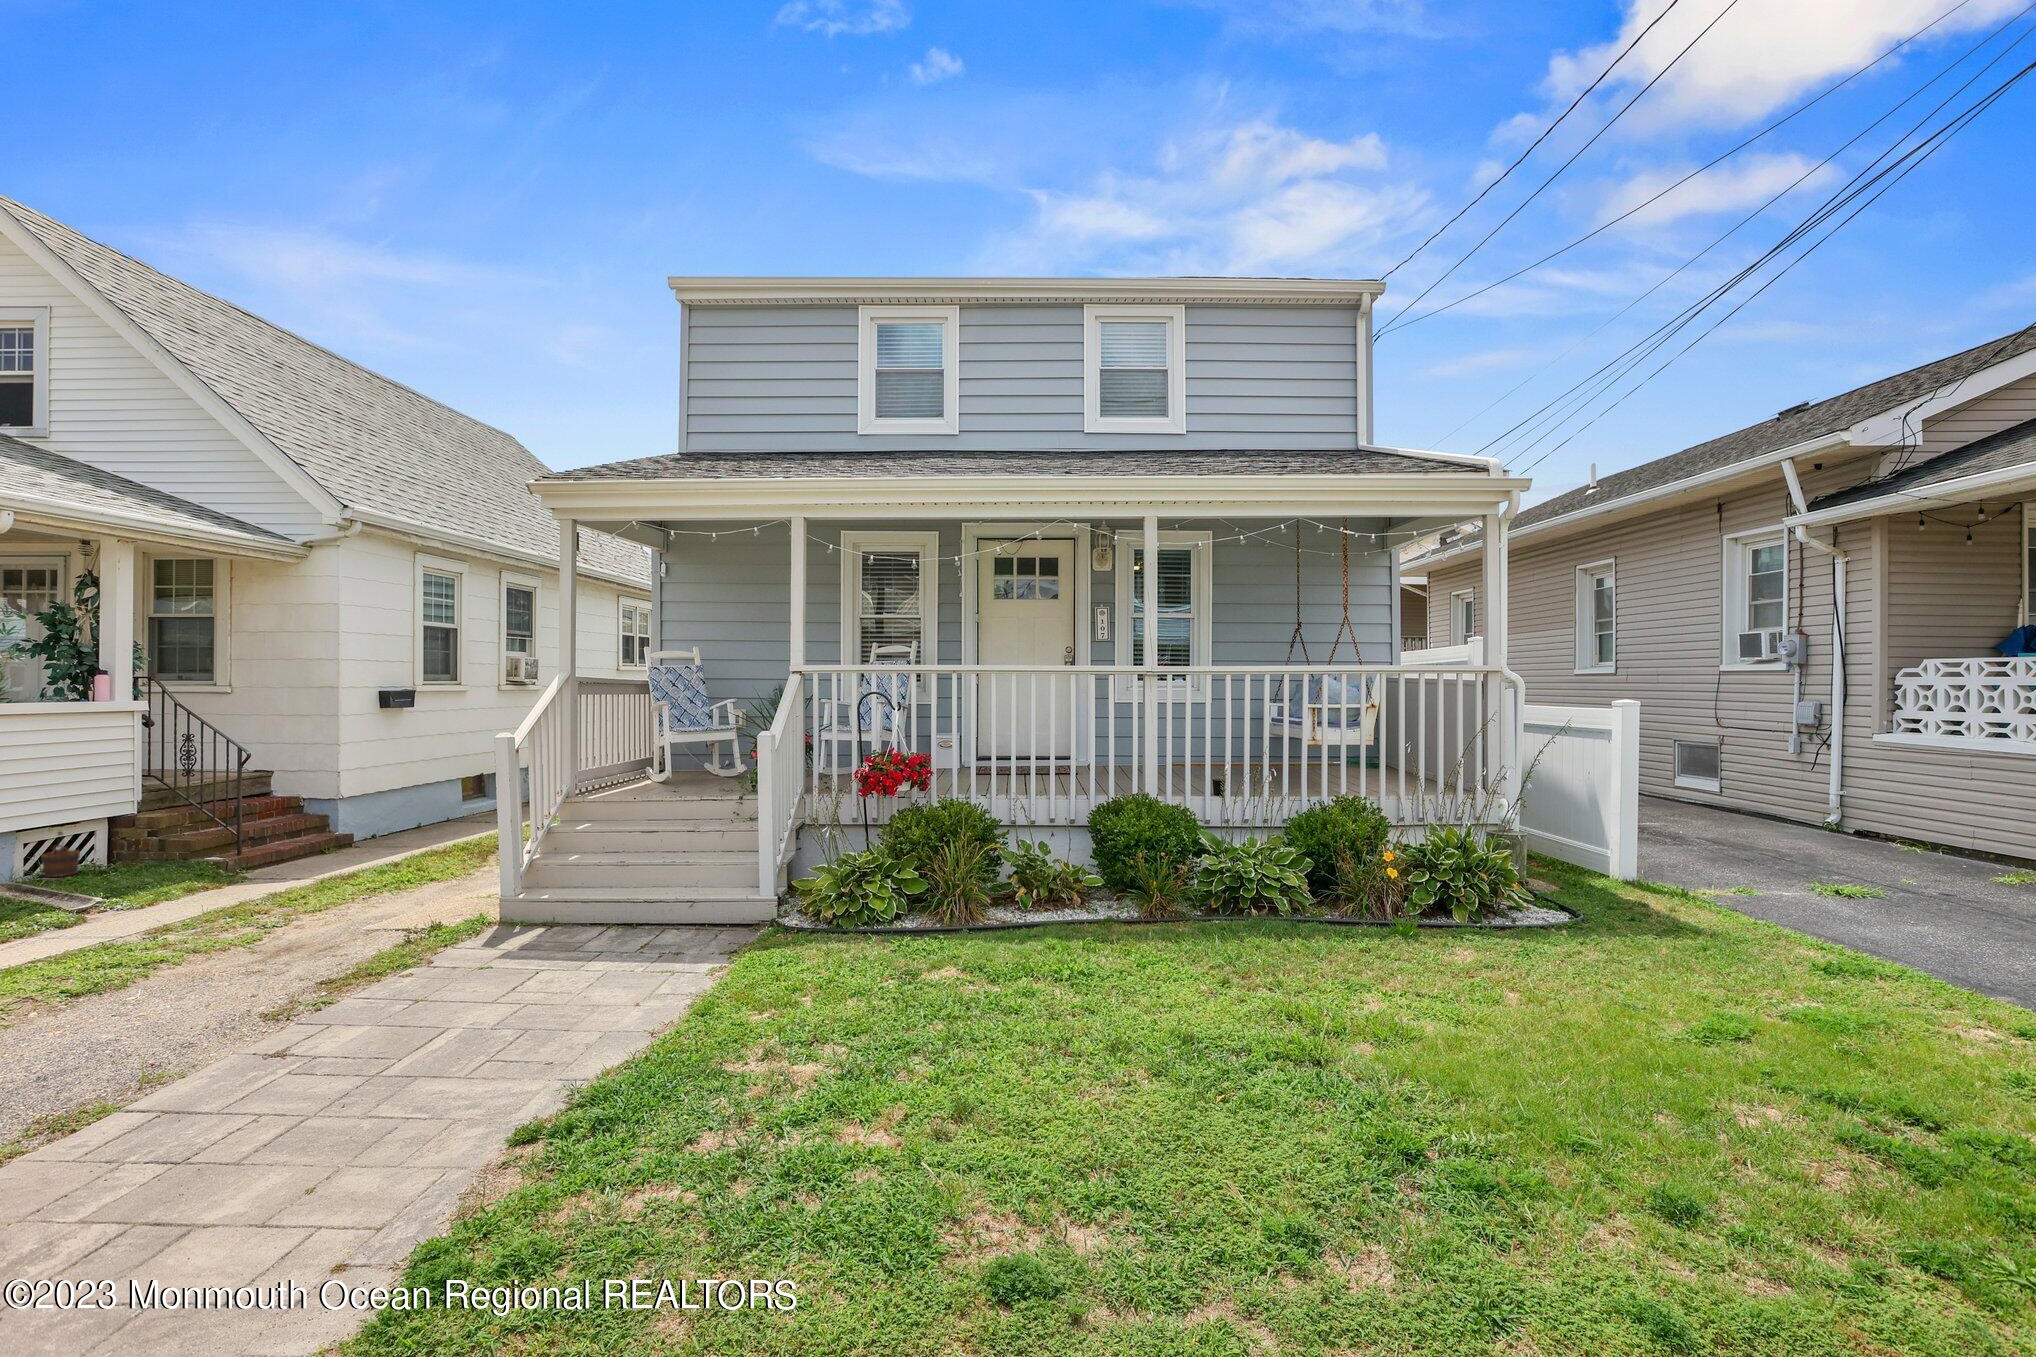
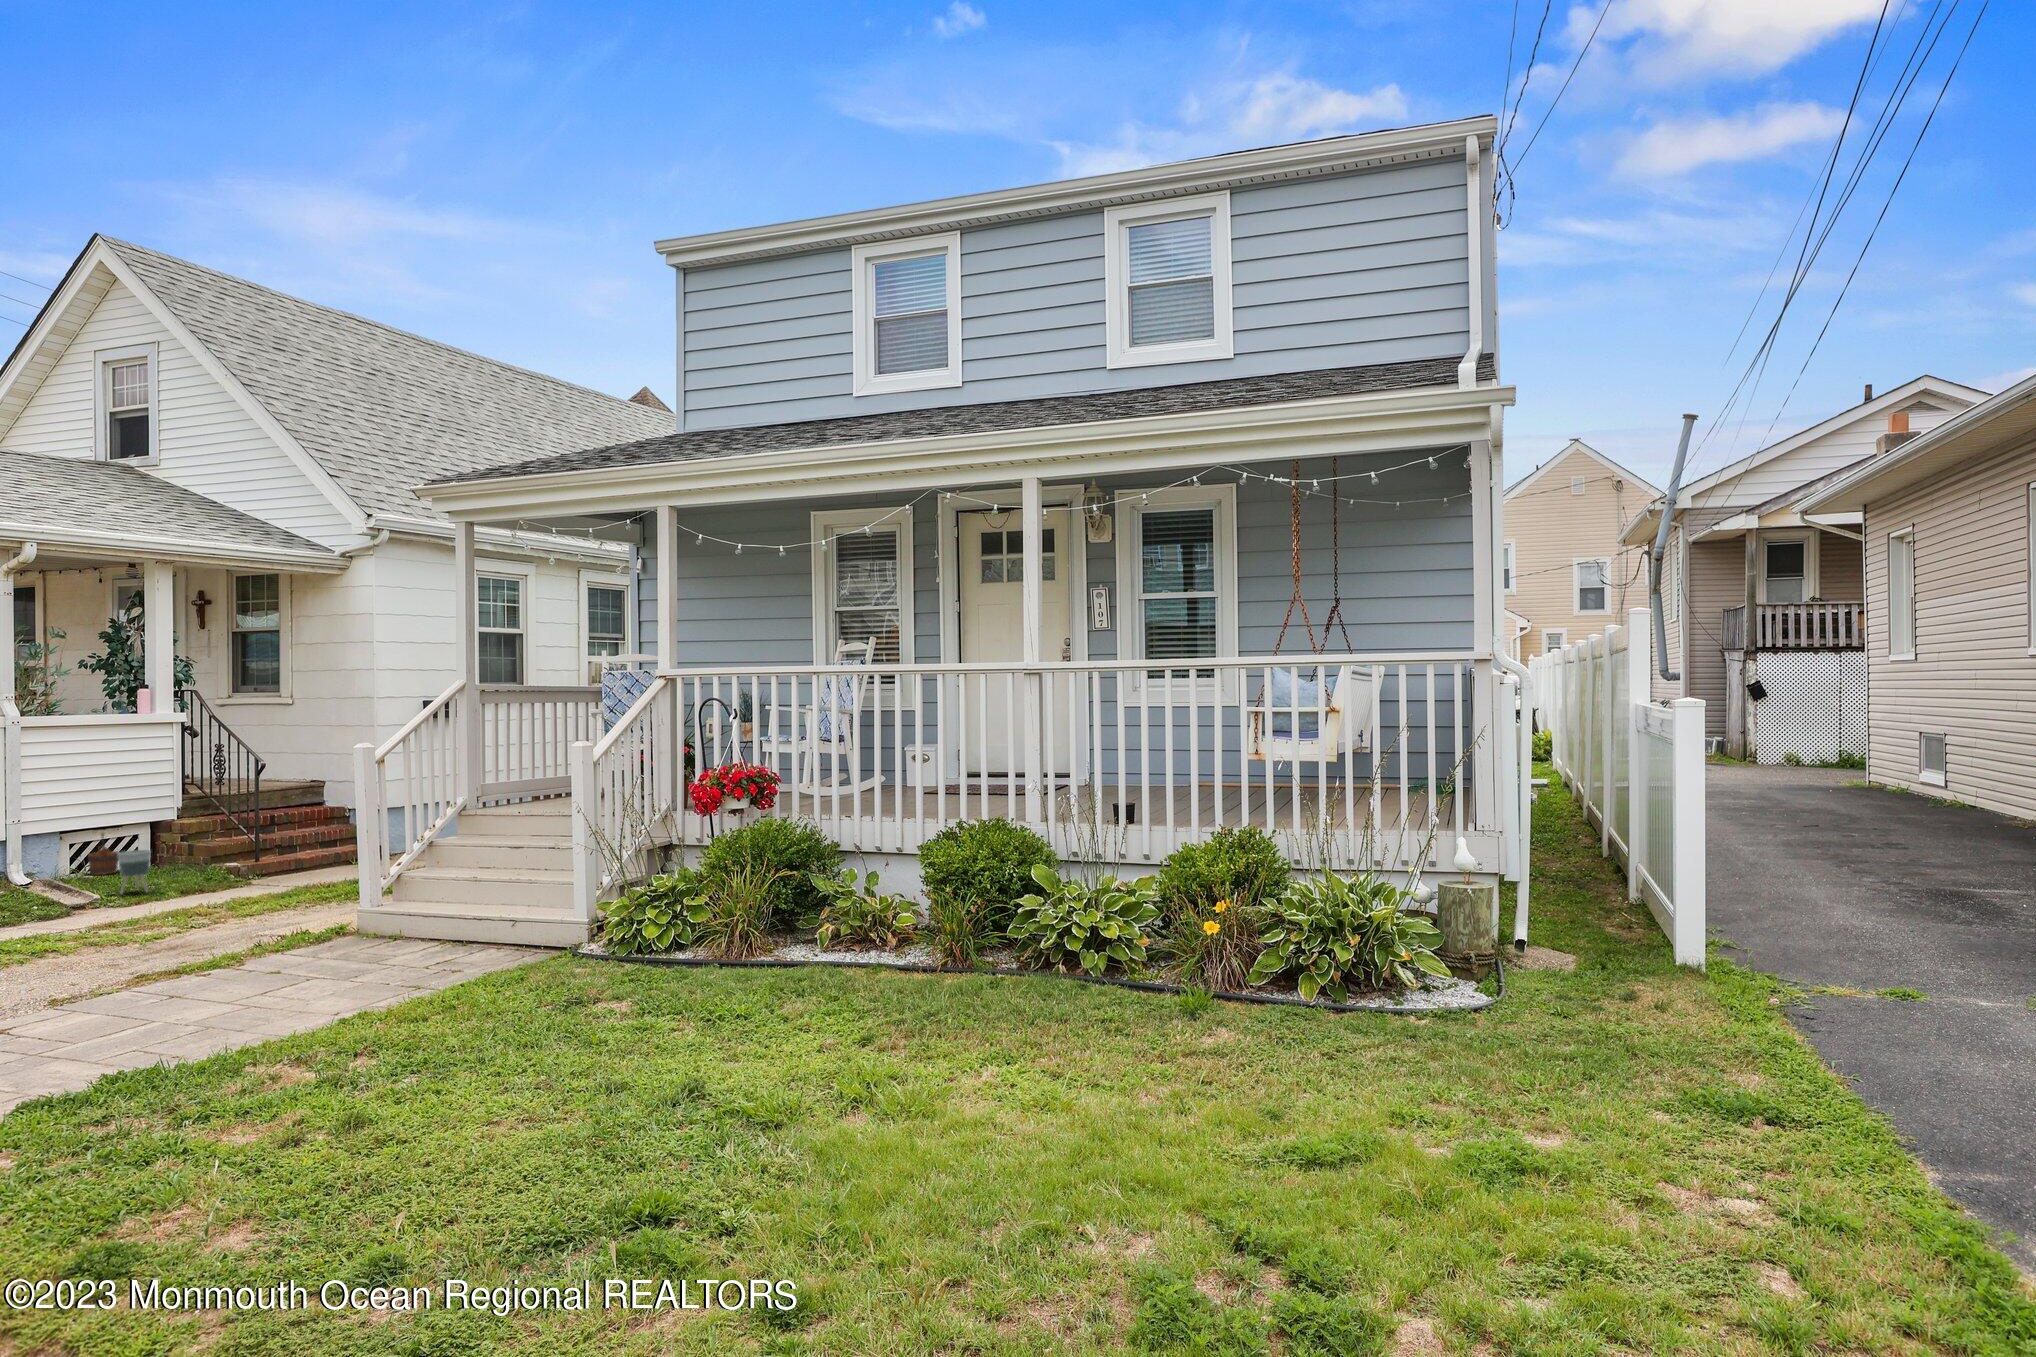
planter: none [94,850,135,901] -> present [118,850,151,894]

